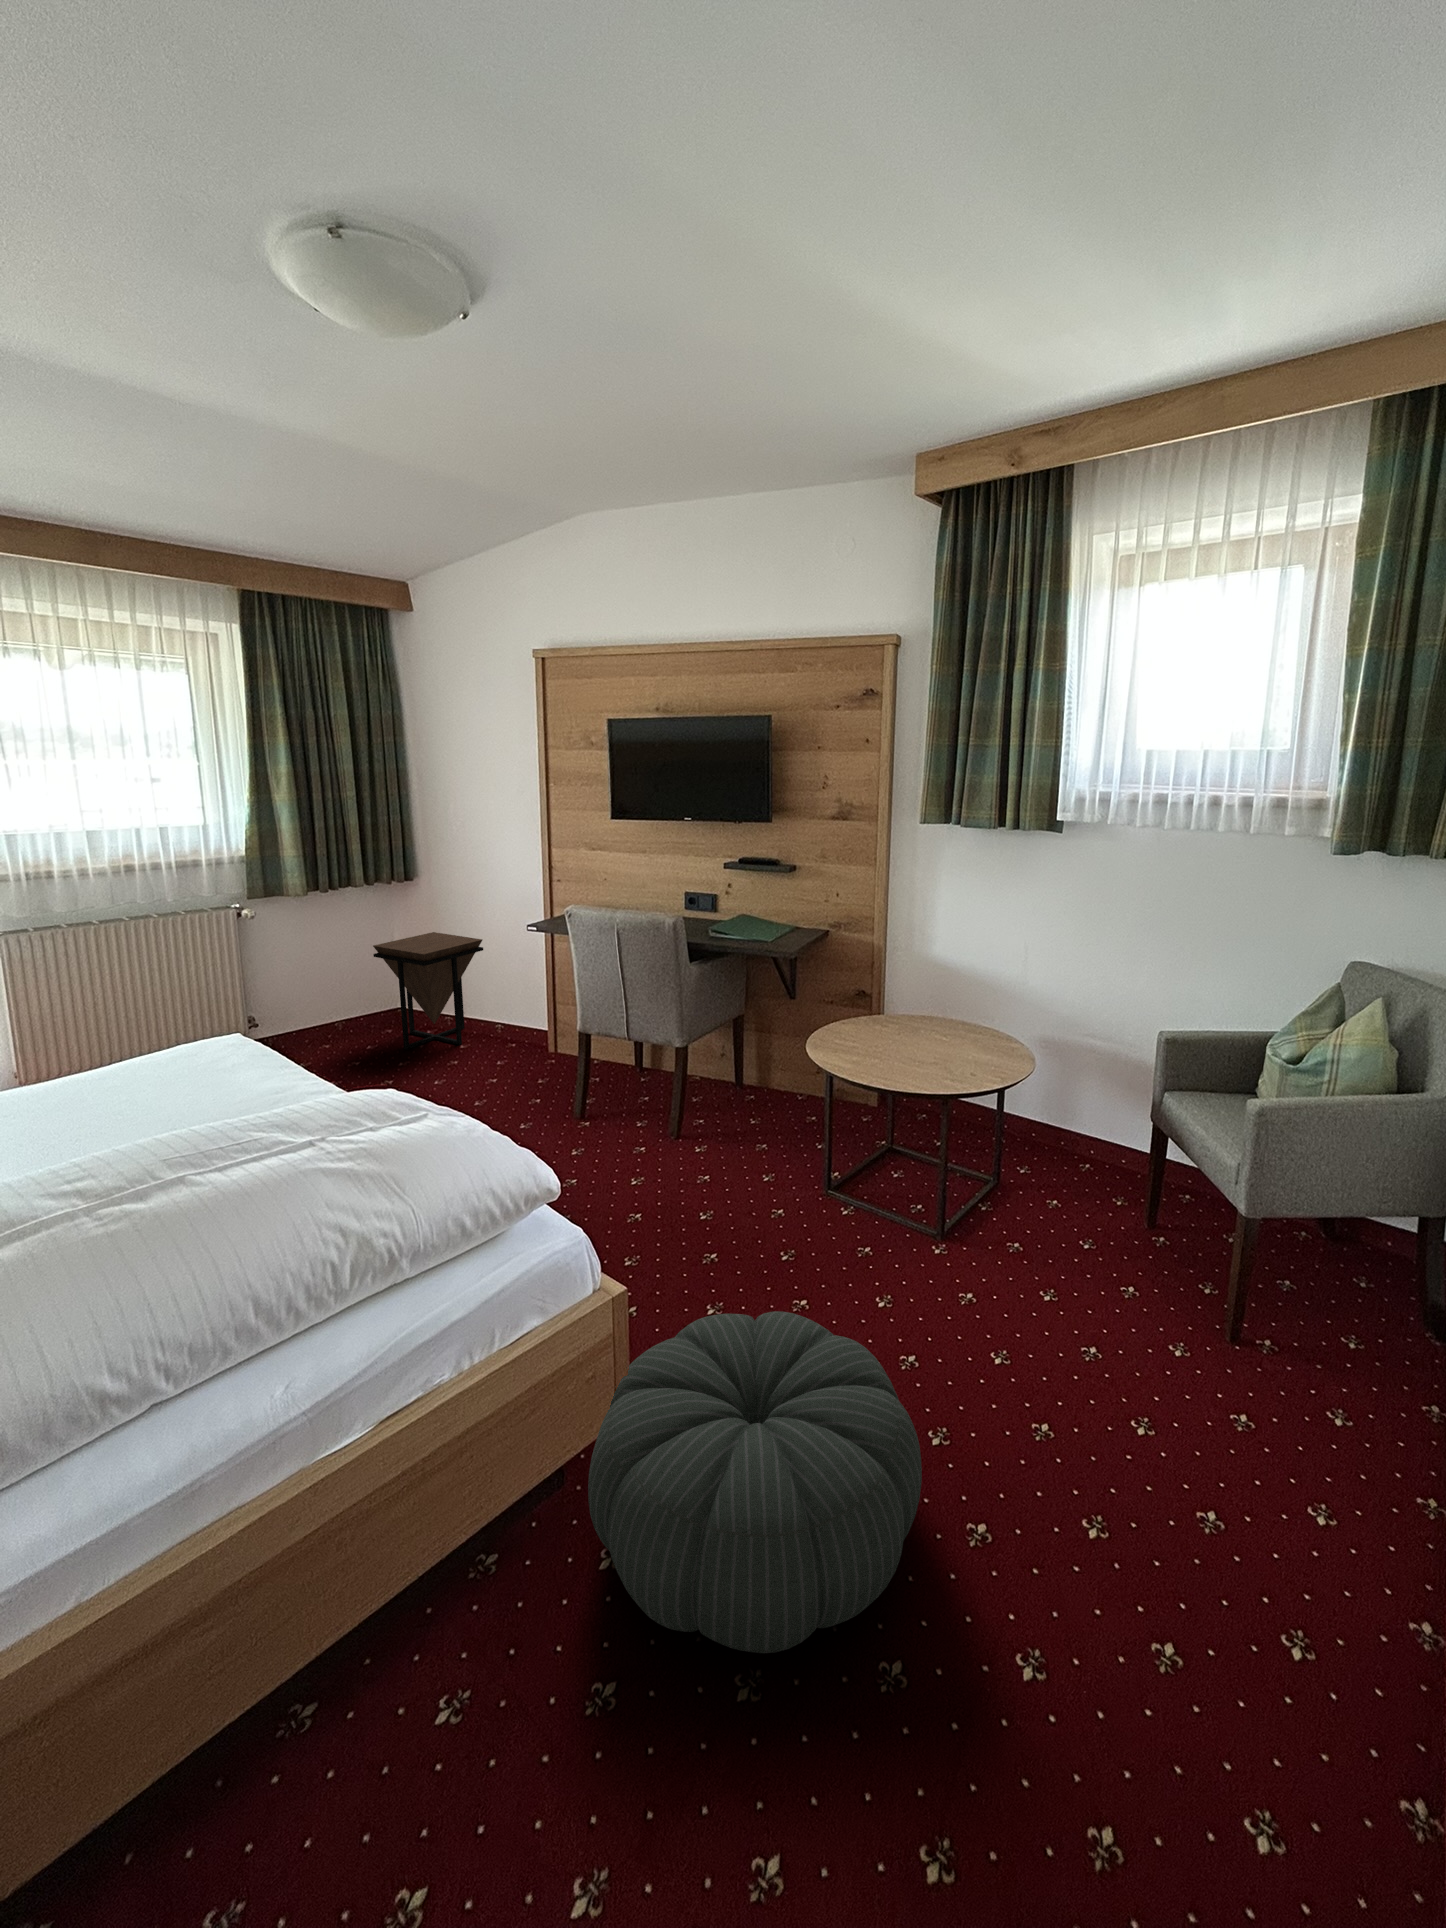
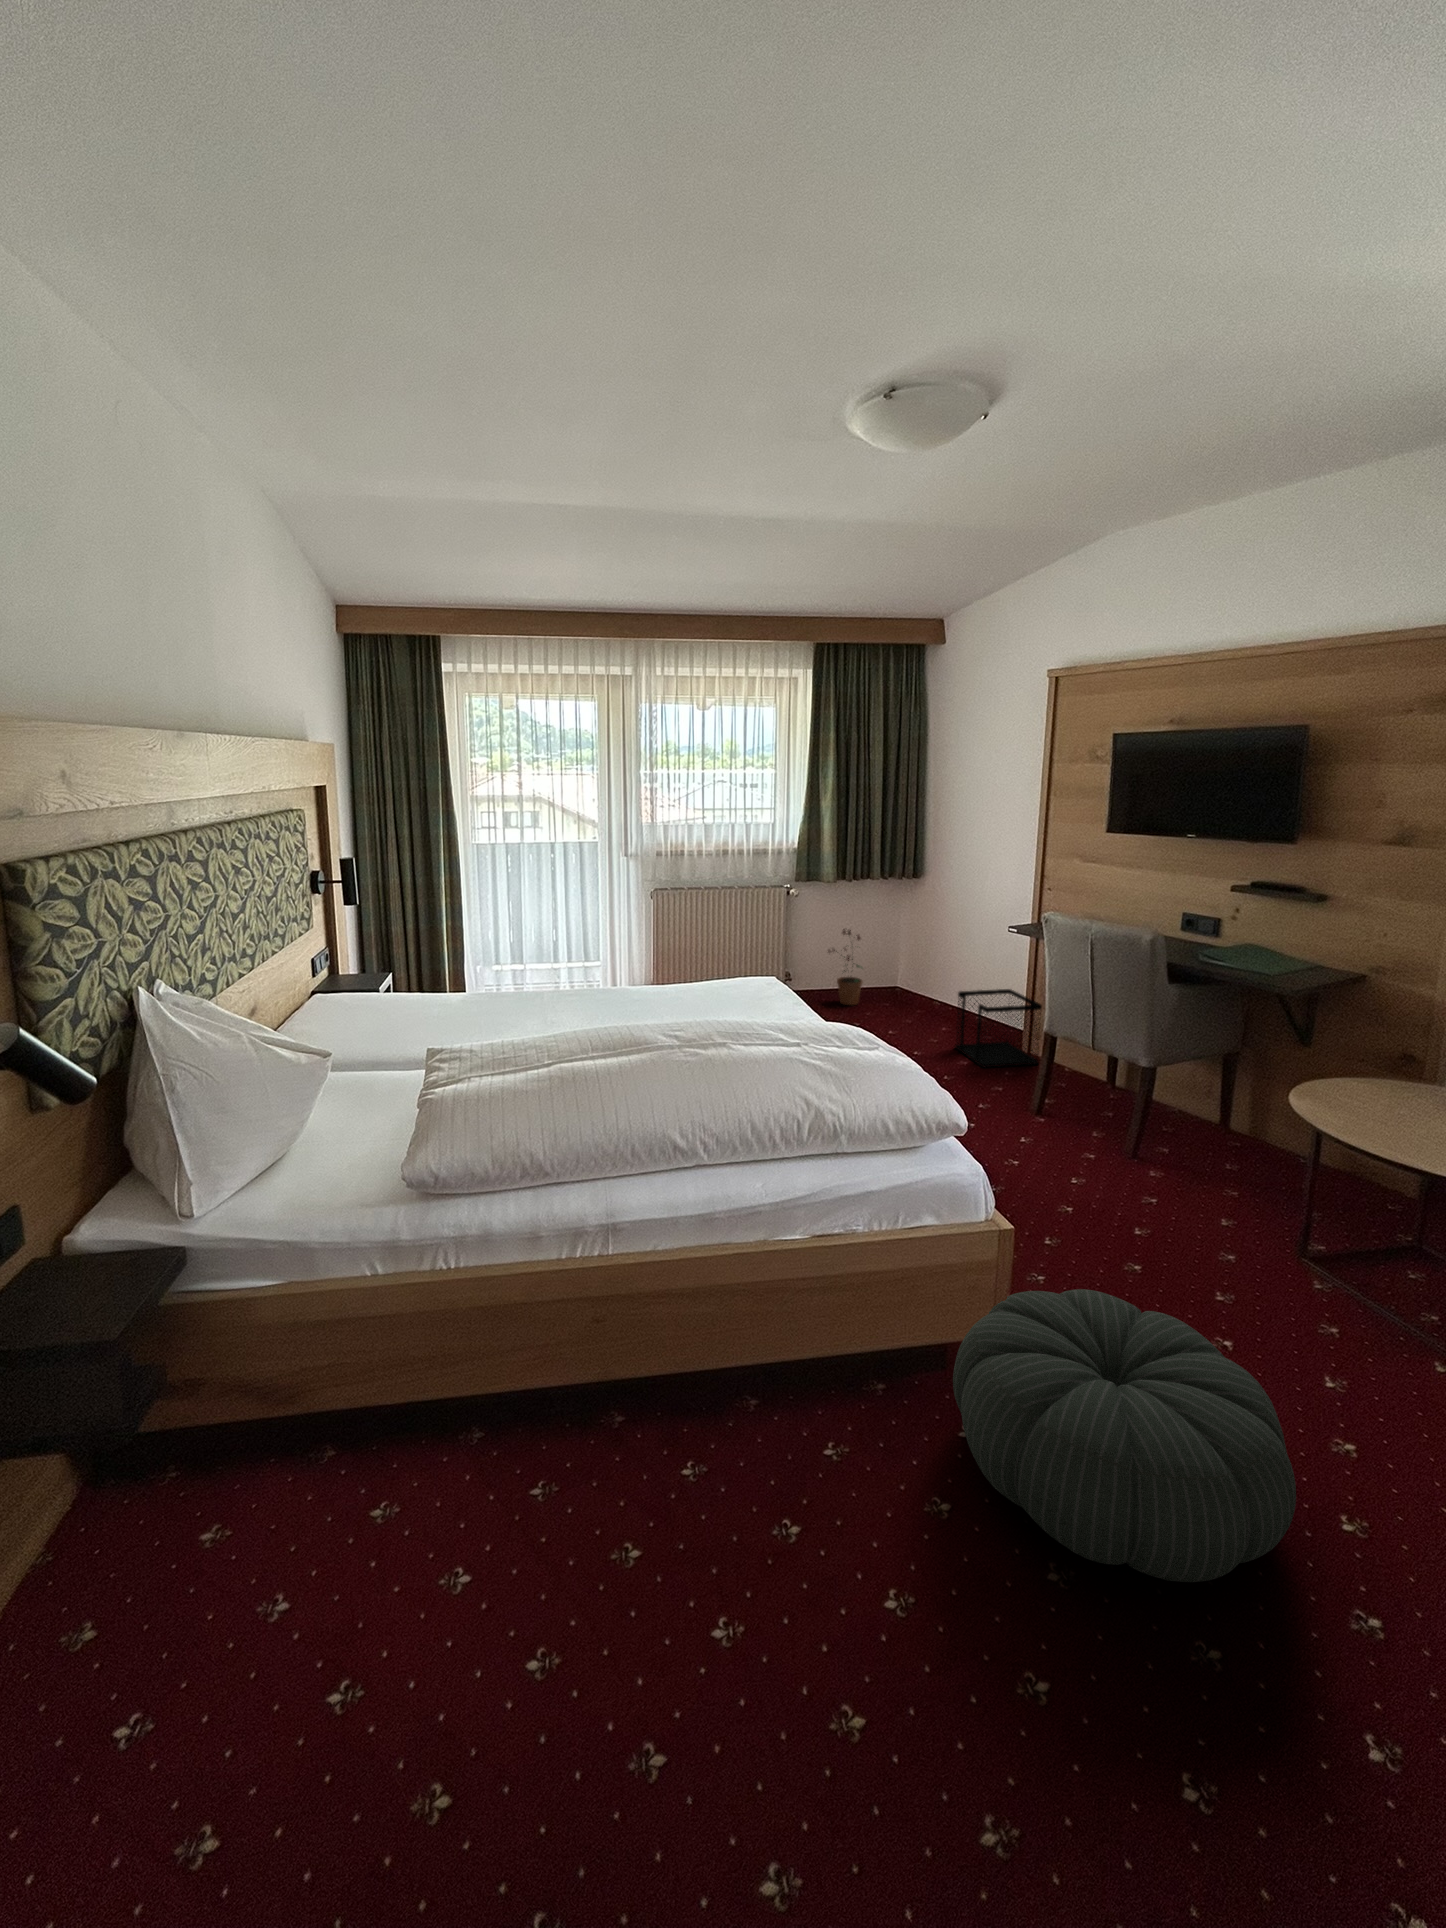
side table: present [373,932,483,1050] -> none [879,925,973,1028]
potted plant: none [305,949,360,1041] -> present [828,929,863,1005]
wastebasket: none [477,989,569,1080] -> present [955,989,1042,1068]

